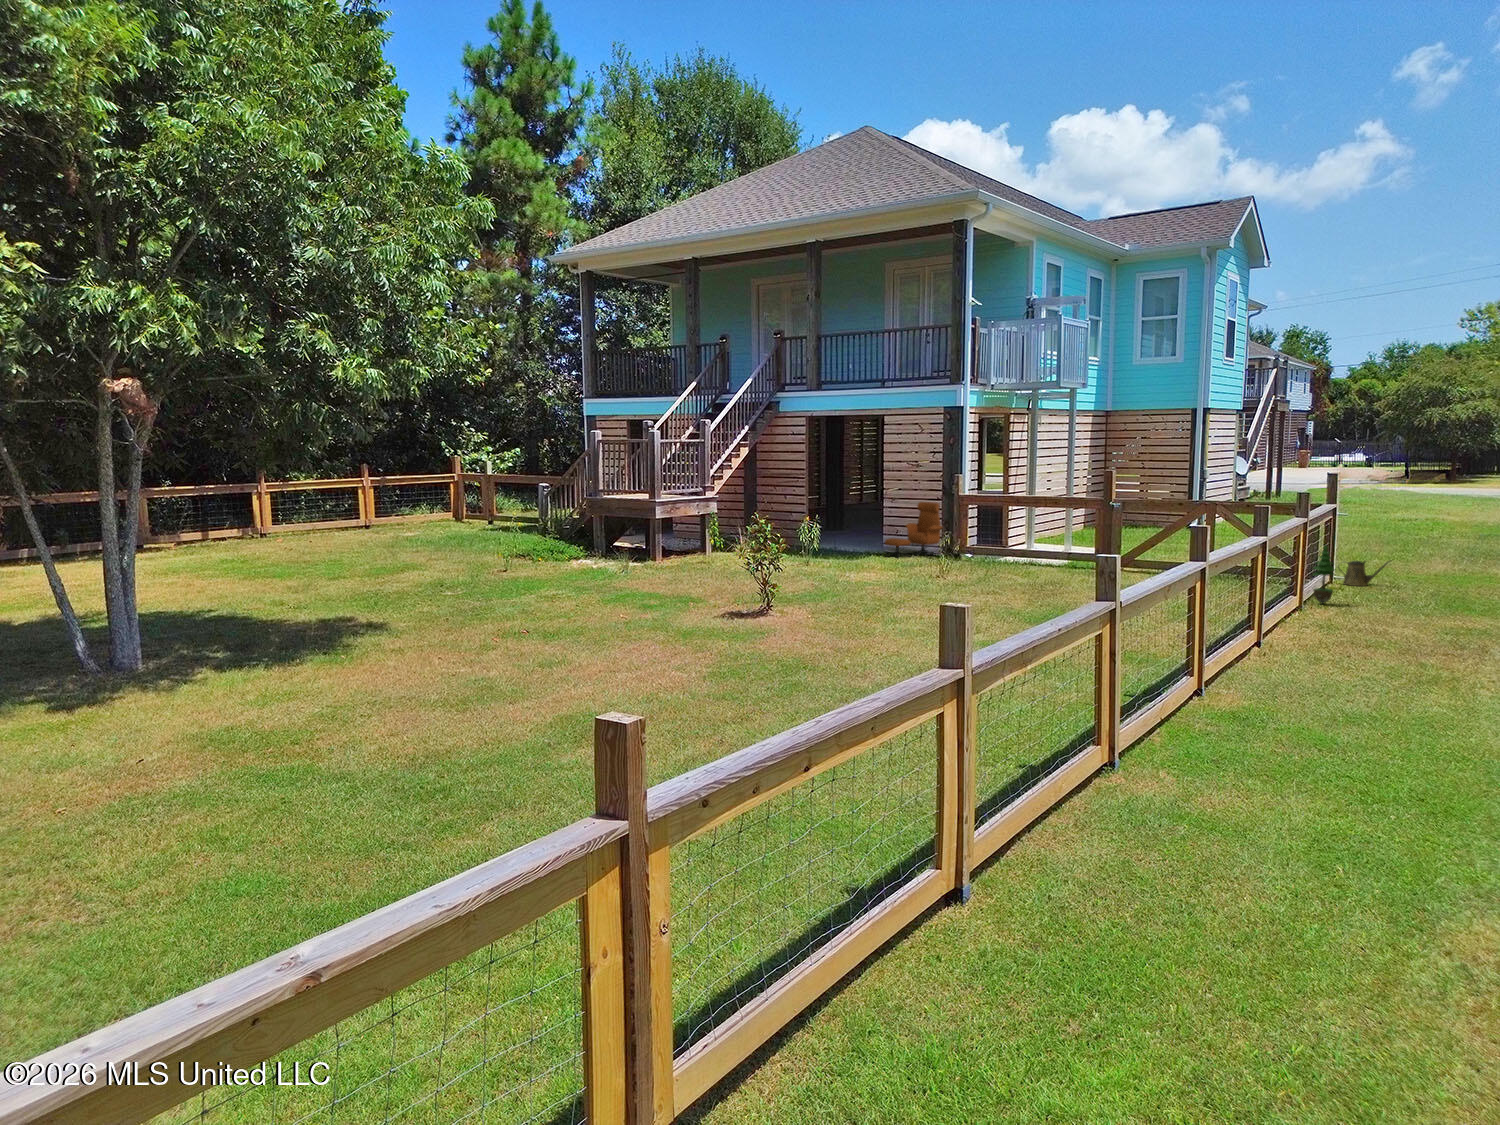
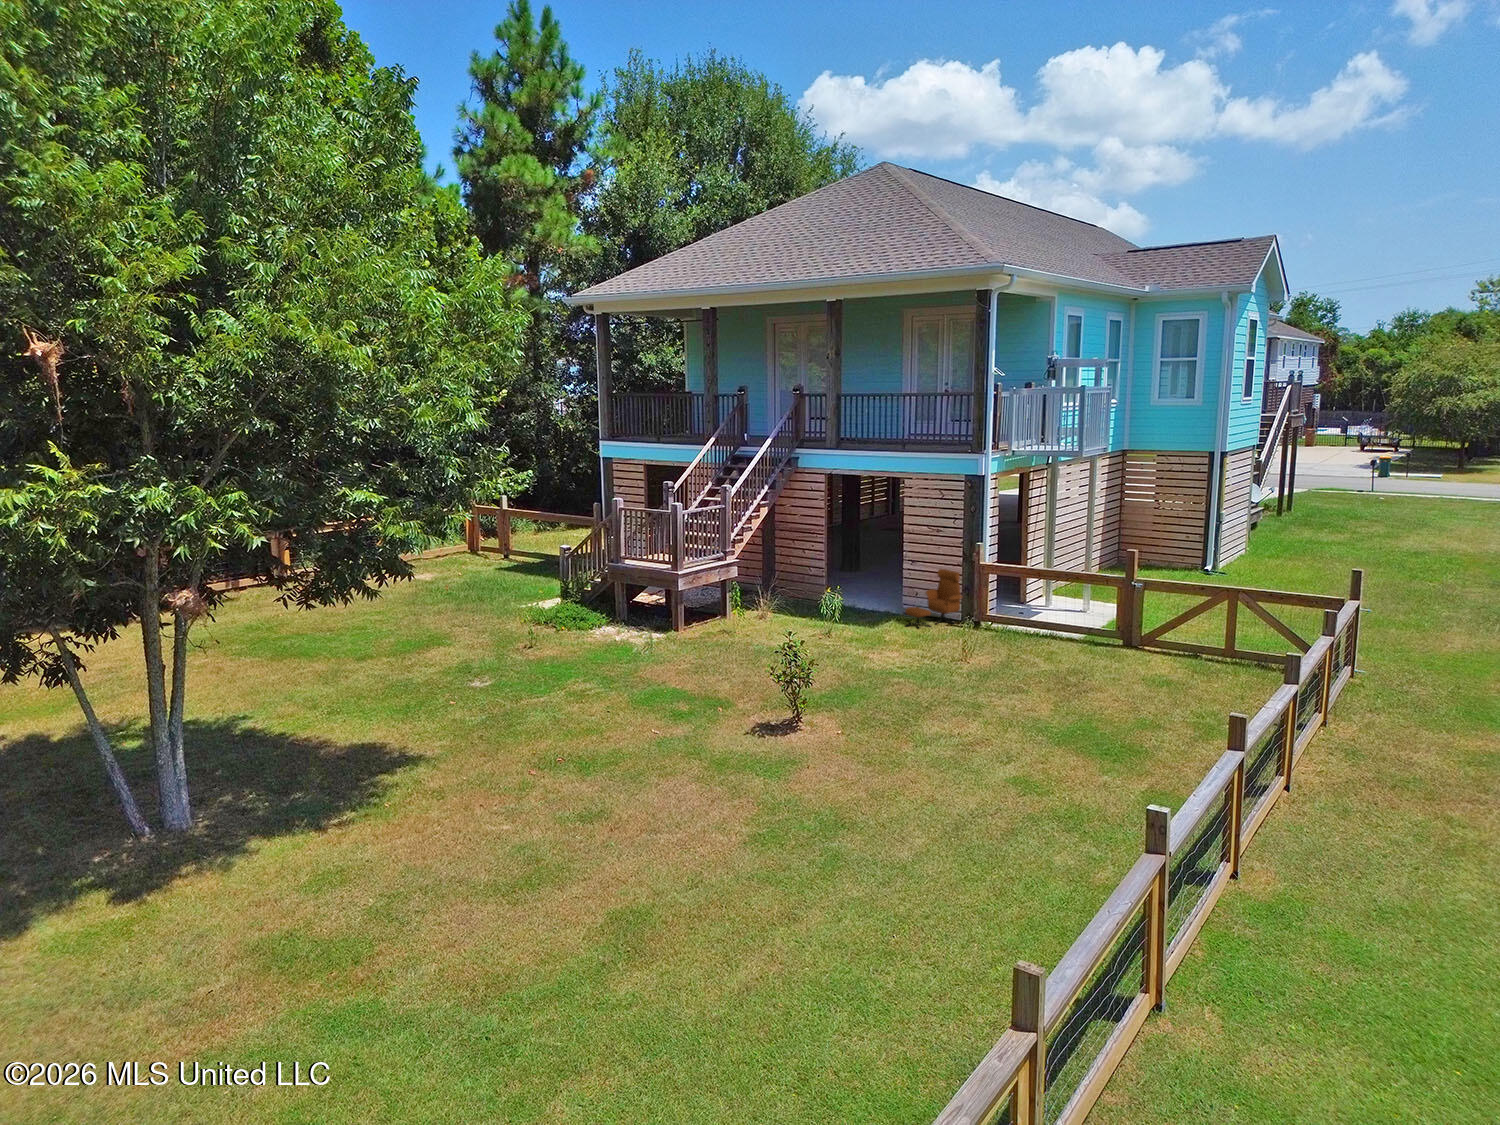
potted tree: present [1313,544,1335,604] -> none [1332,665,1357,723]
watering can: present [1338,560,1391,586] -> none [1355,662,1410,689]

